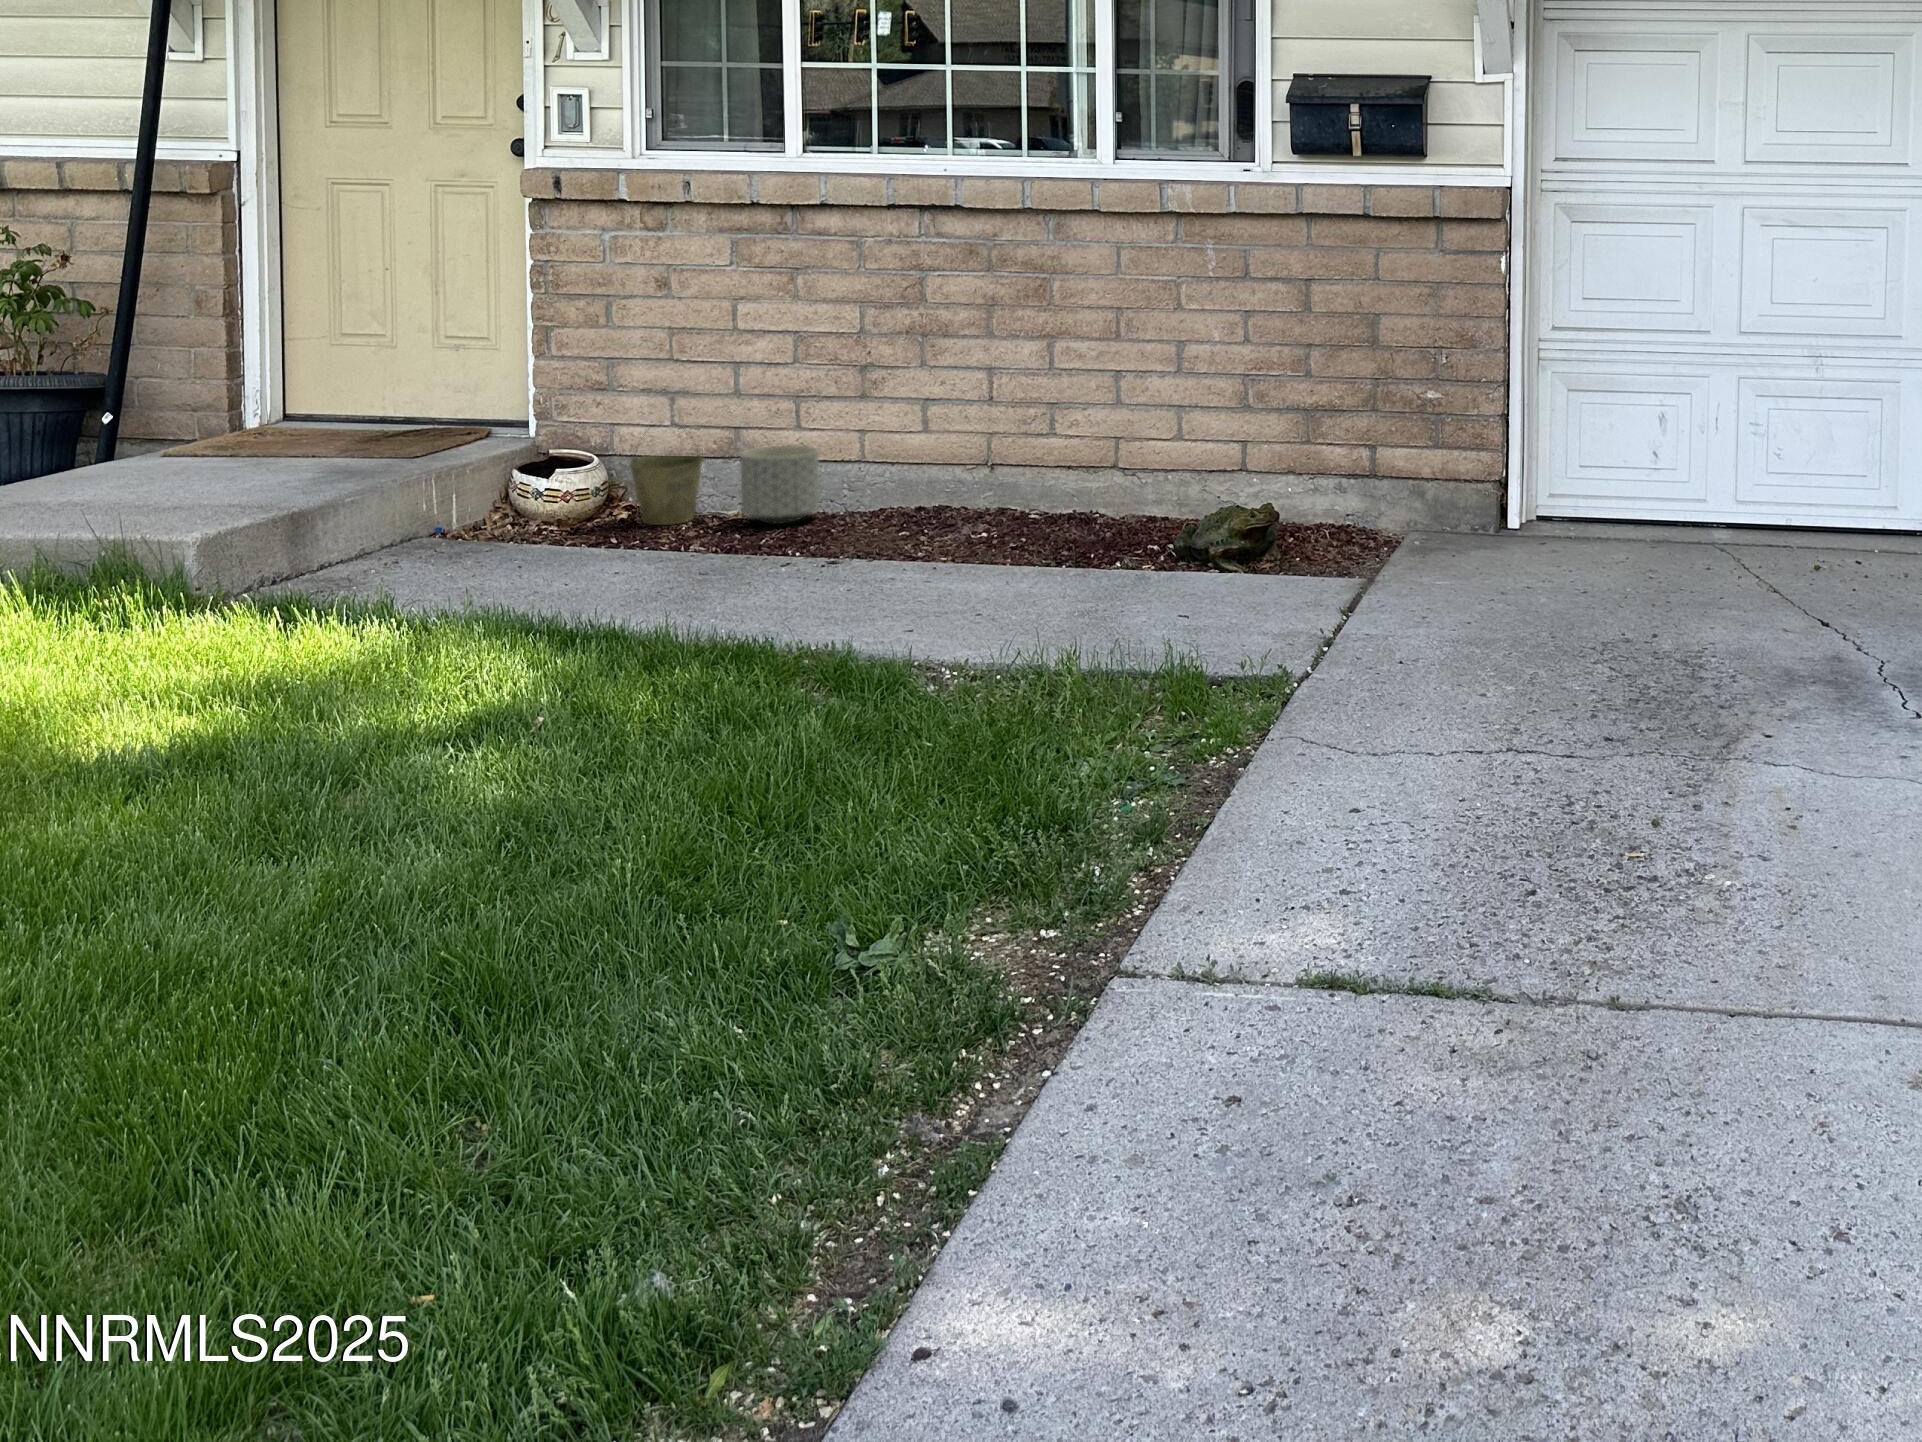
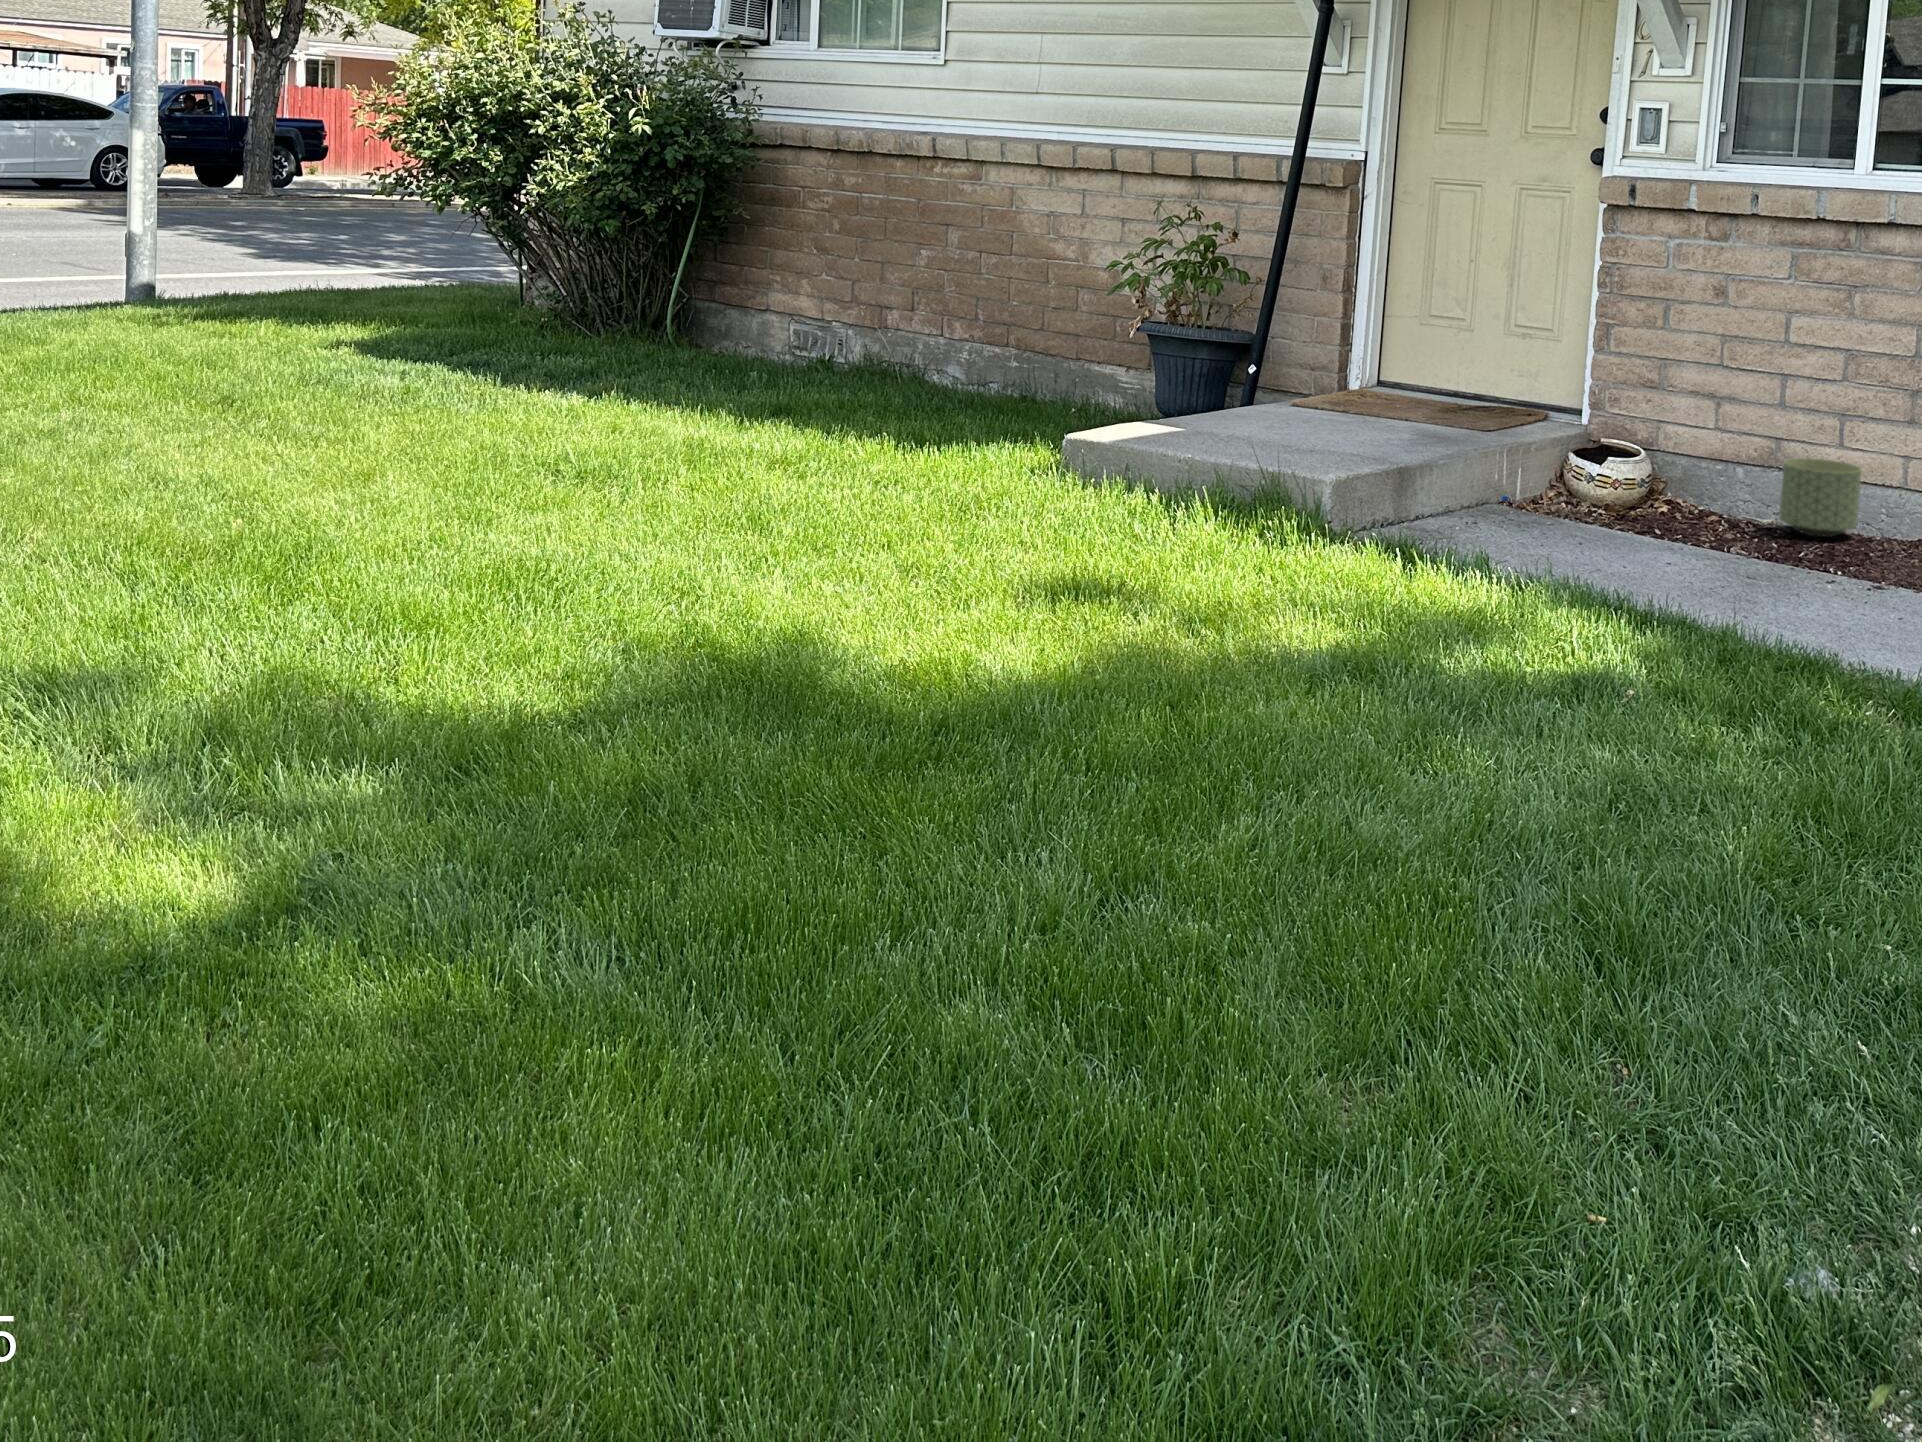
bucket: present [629,424,703,525] -> none [1676,419,1746,522]

